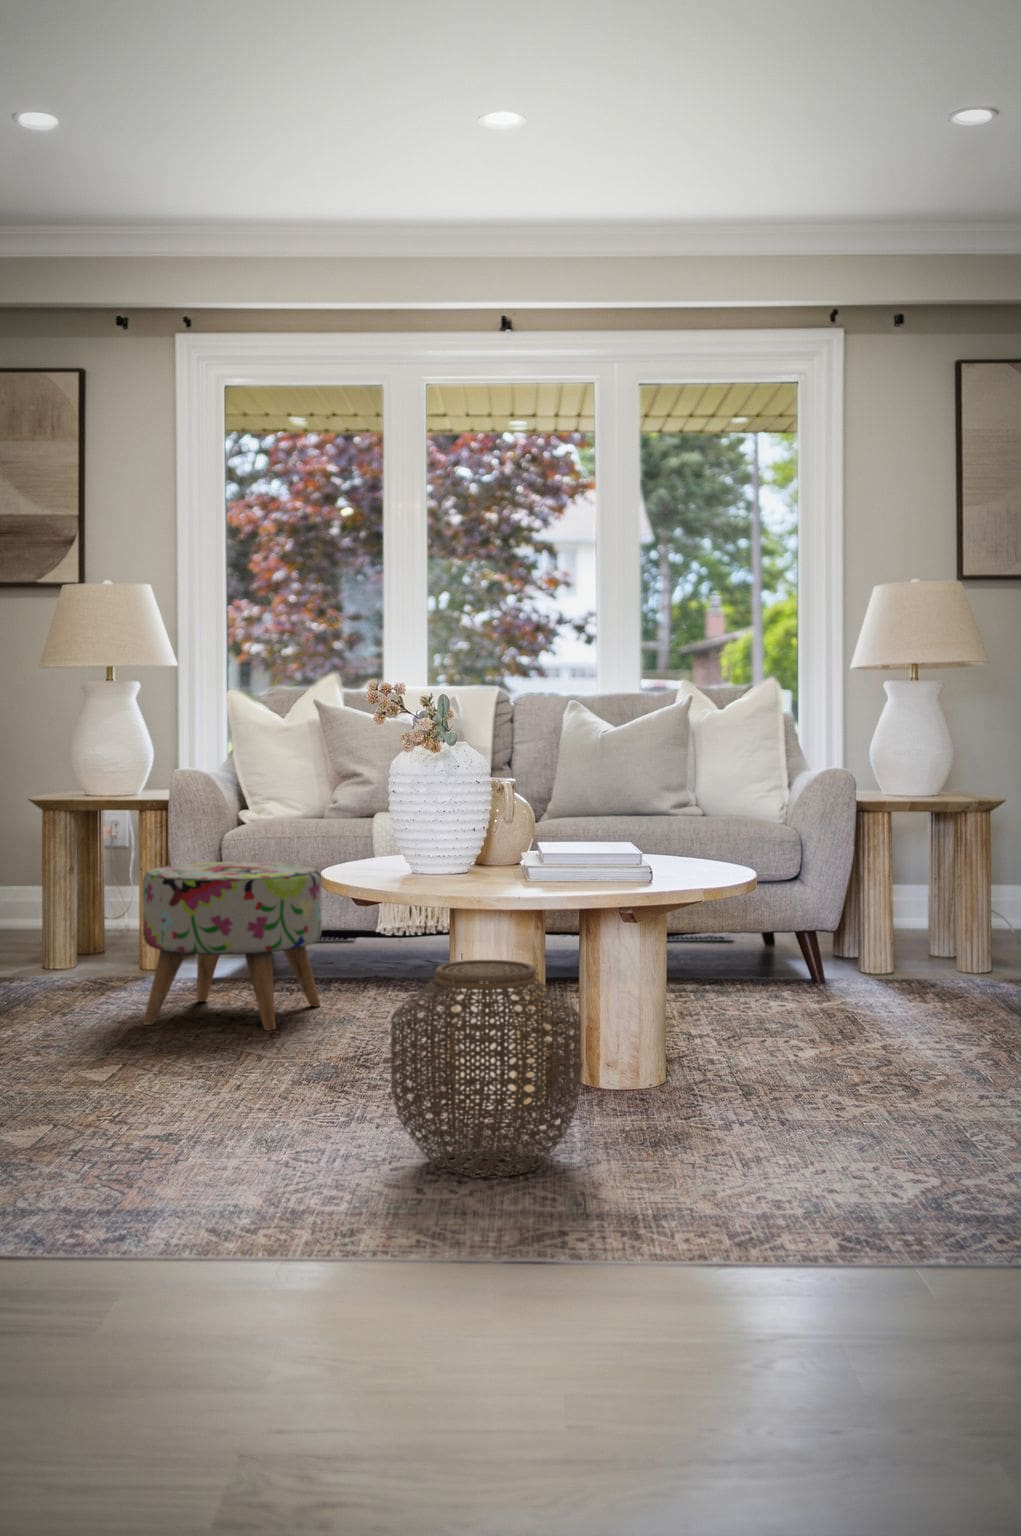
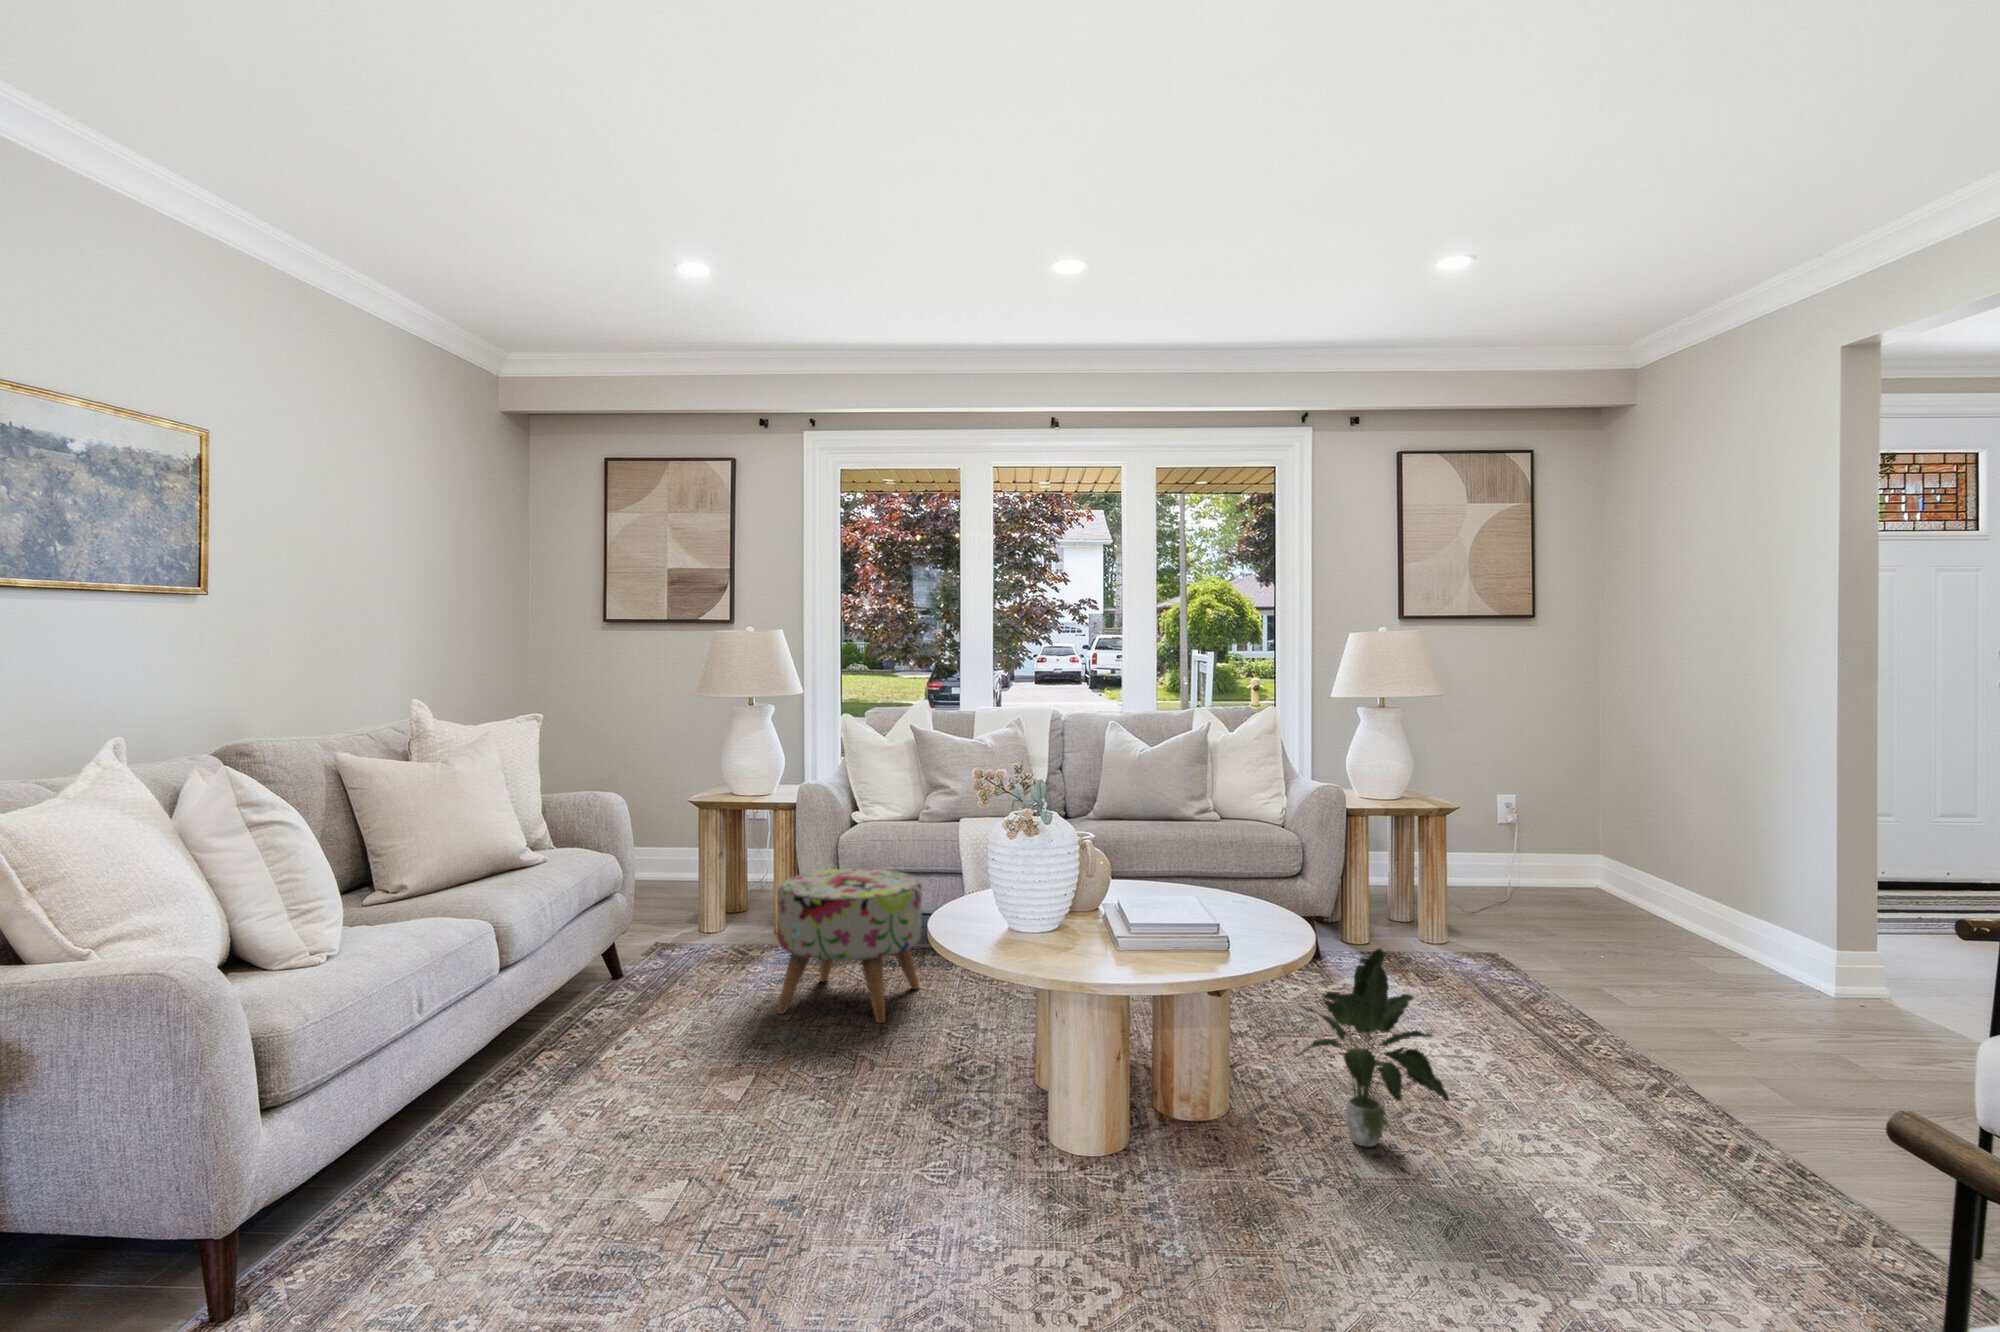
potted plant: none [729,883,905,1106] -> present [1294,949,1449,1147]
woven basket: present [390,960,581,1177] -> none [1005,1045,1179,1265]

